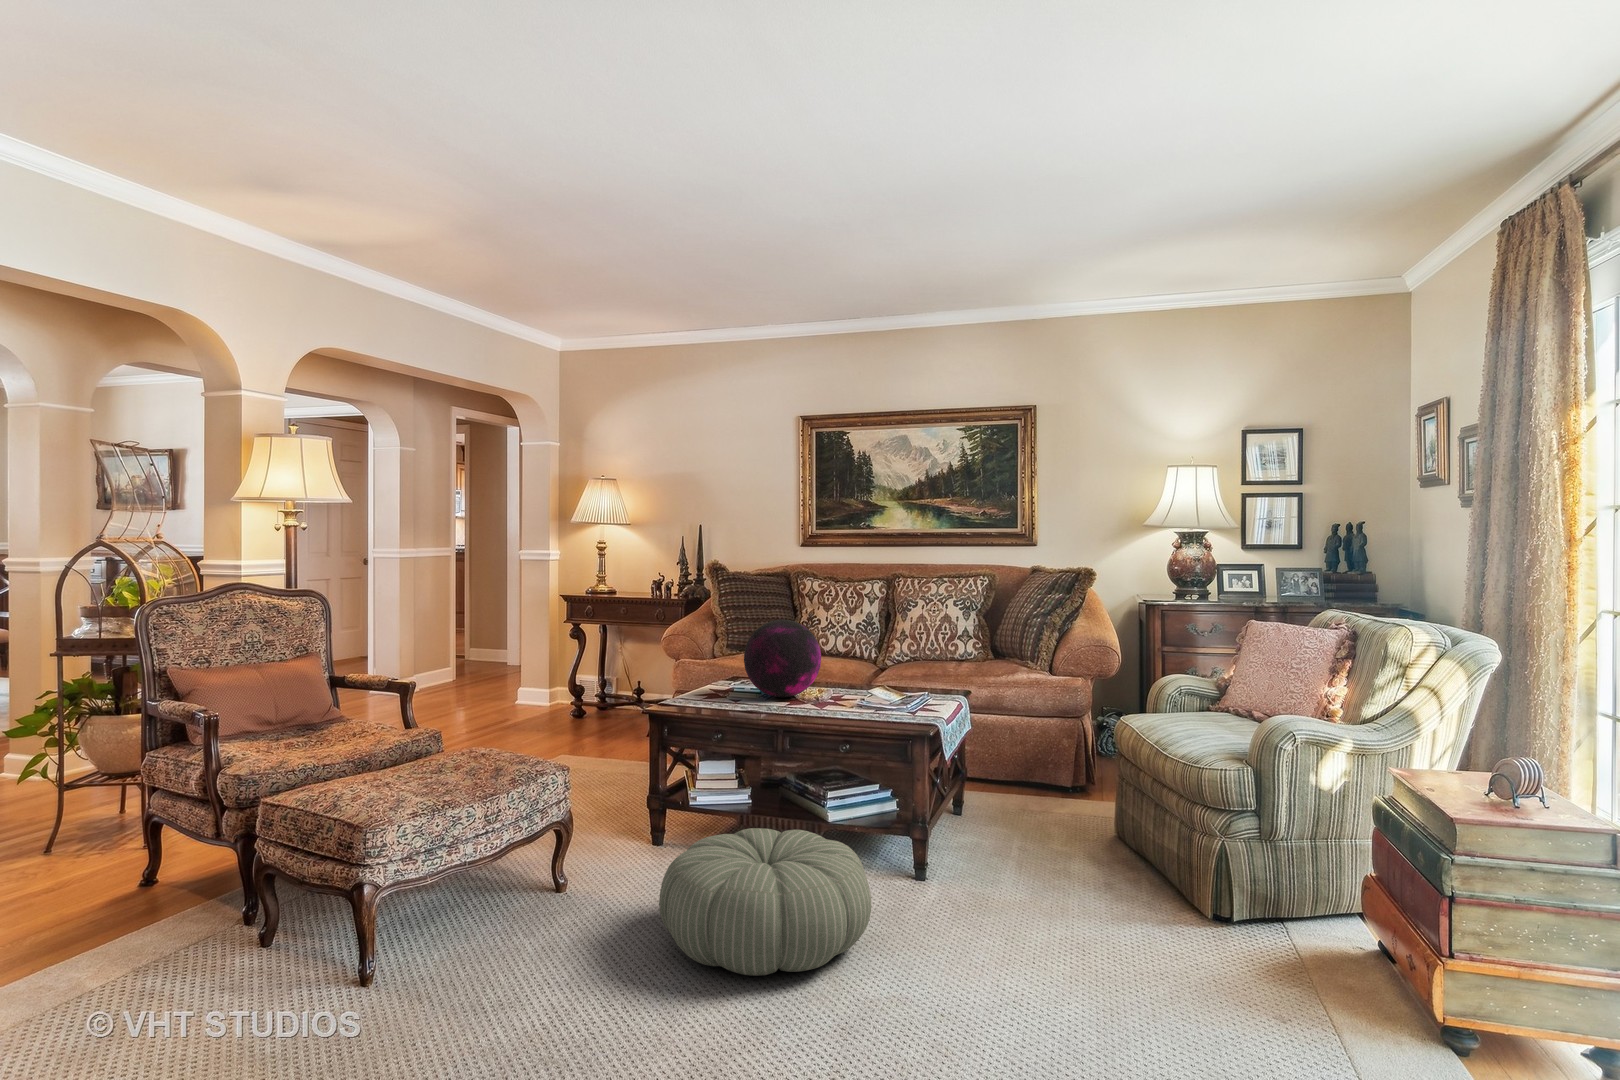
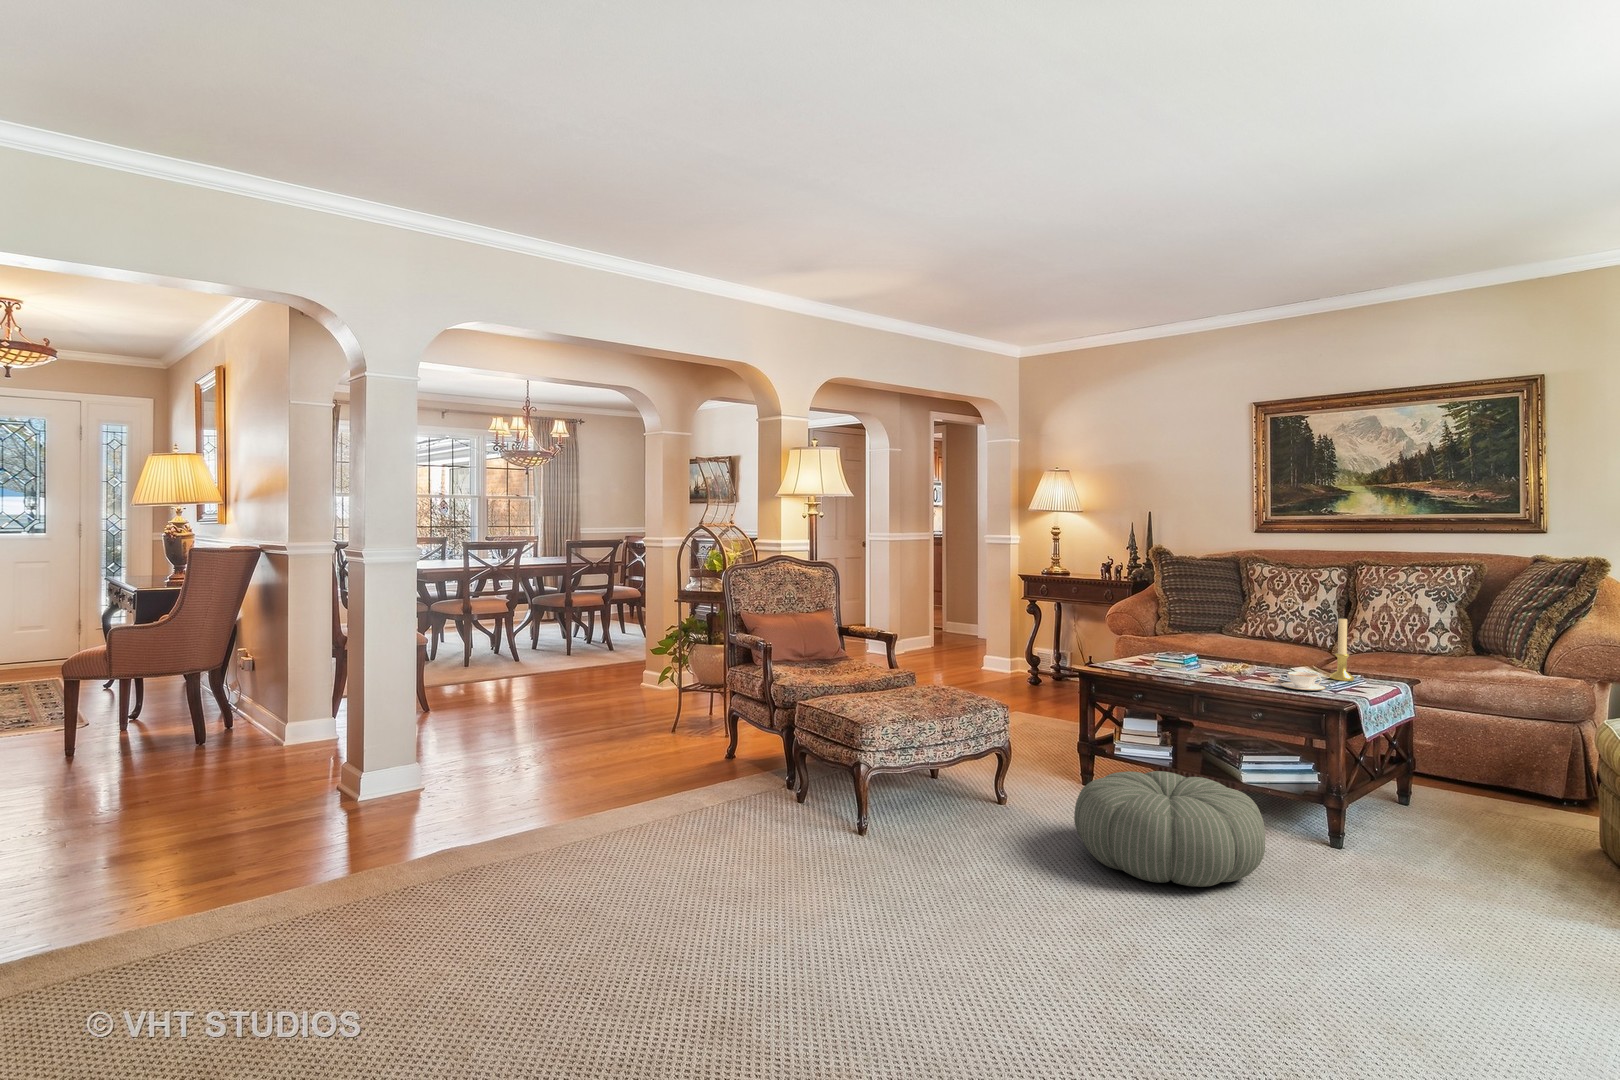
decorative orb: present [744,620,821,698] -> none [1168,598,1246,669]
candle holder: none [899,634,922,700] -> present [1329,619,1354,681]
teacup: none [862,696,905,716] -> present [1280,672,1325,690]

